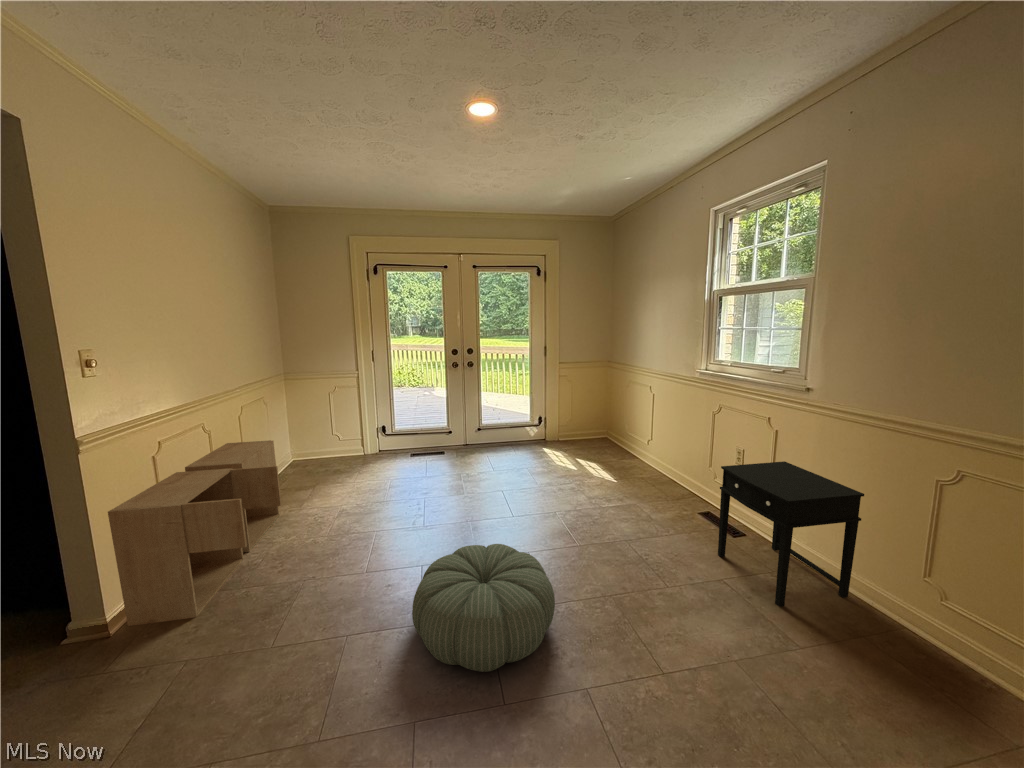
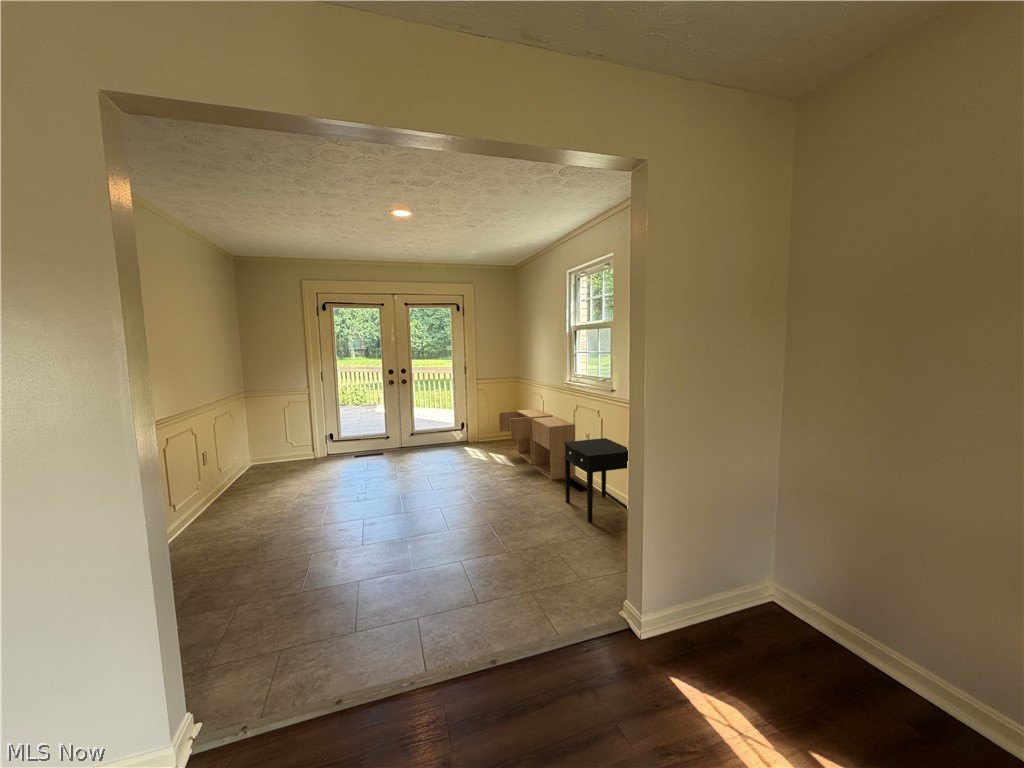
storage cabinet: present [108,440,281,626] -> present [499,409,575,480]
pouf: present [412,544,555,672] -> none [356,496,448,561]

